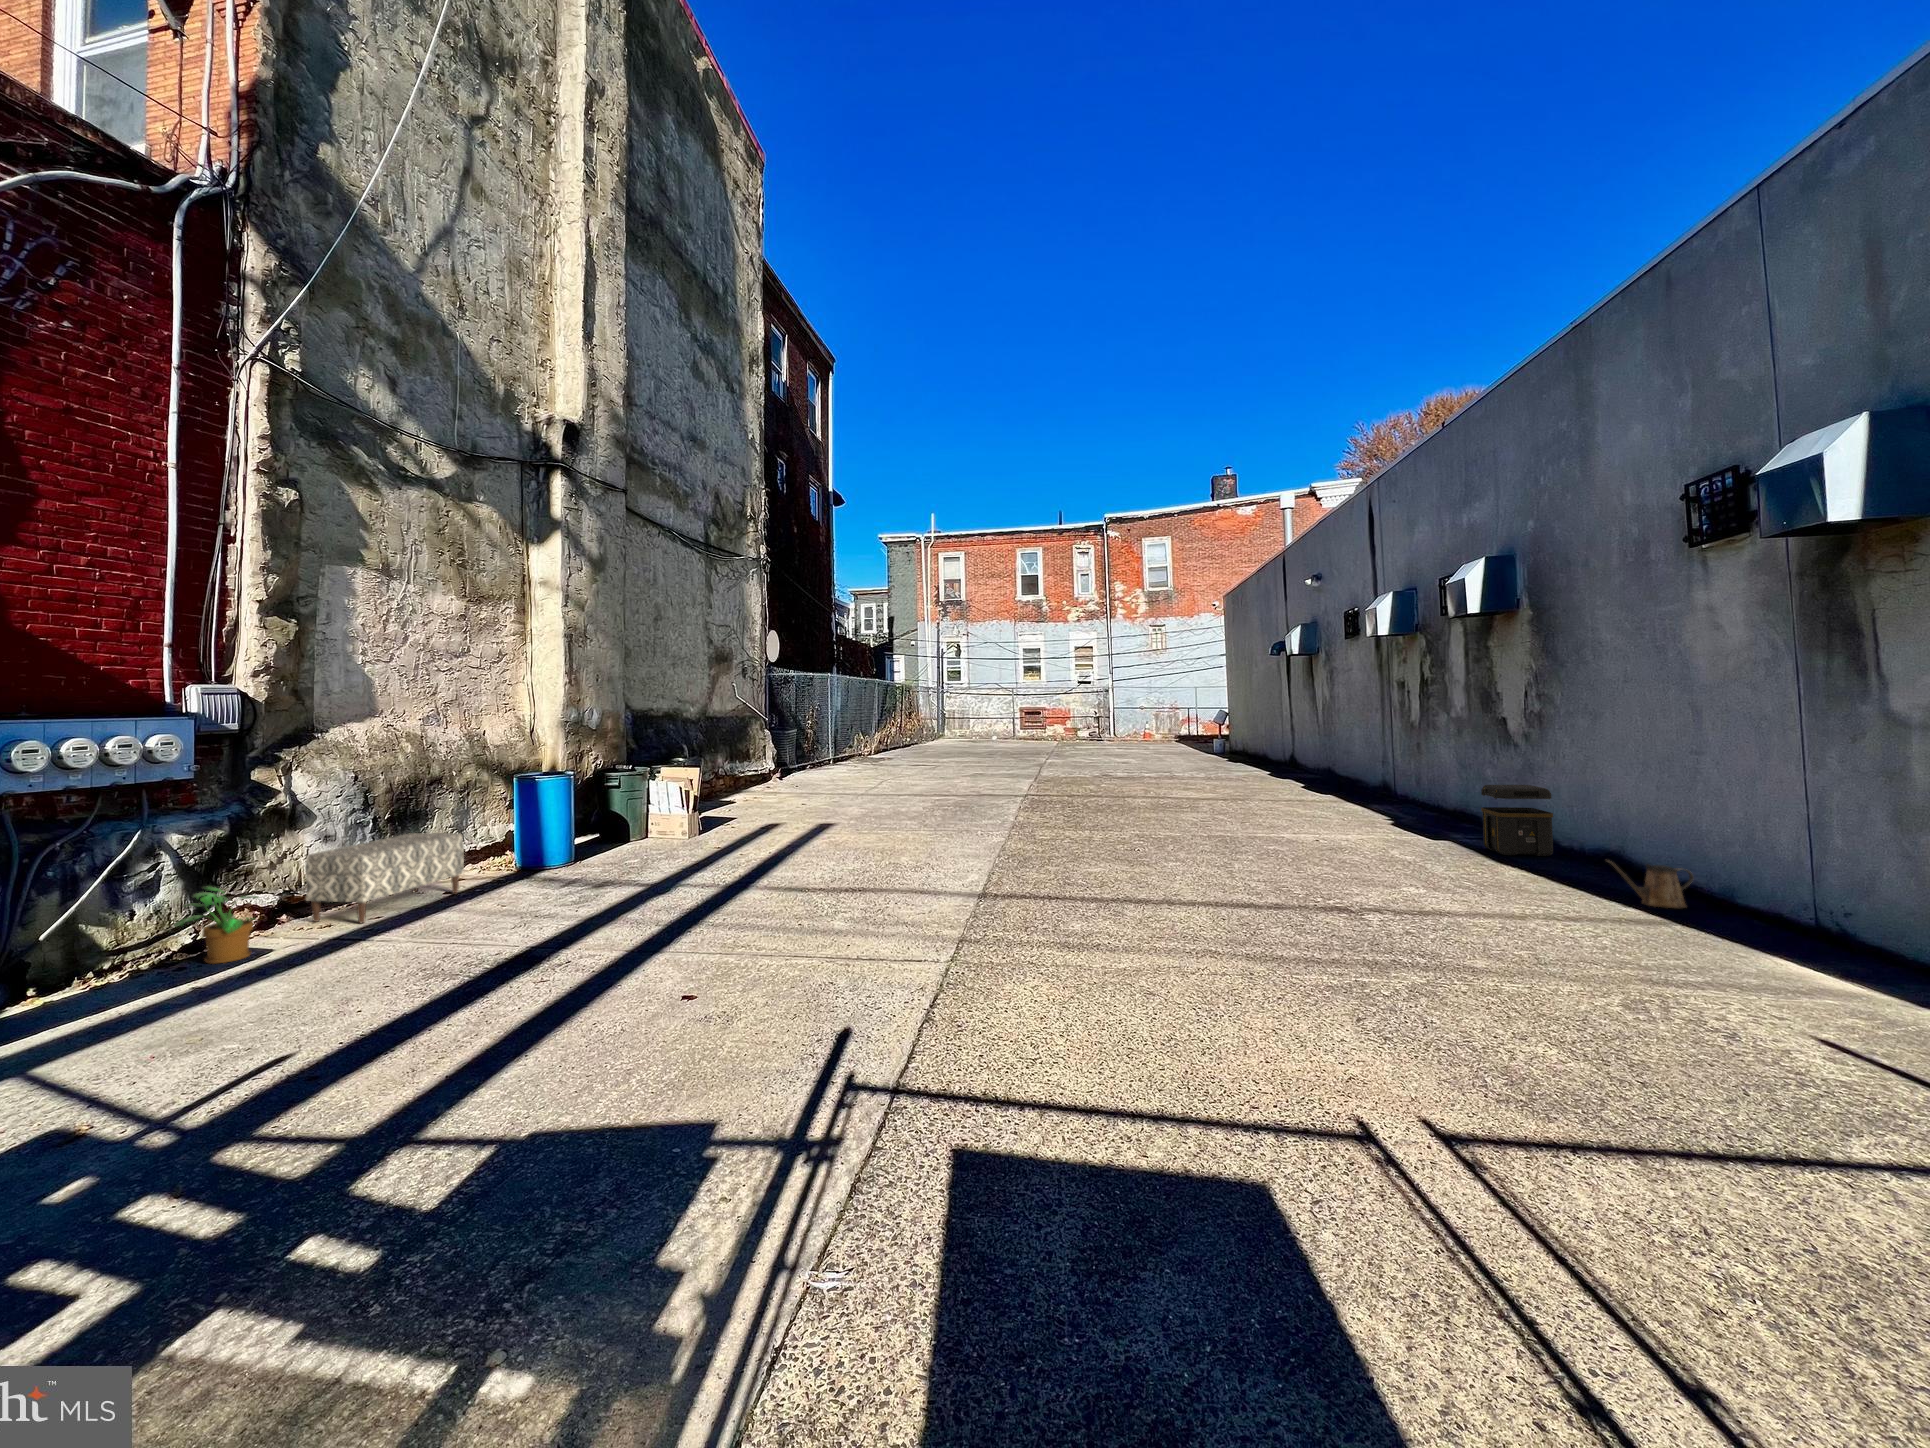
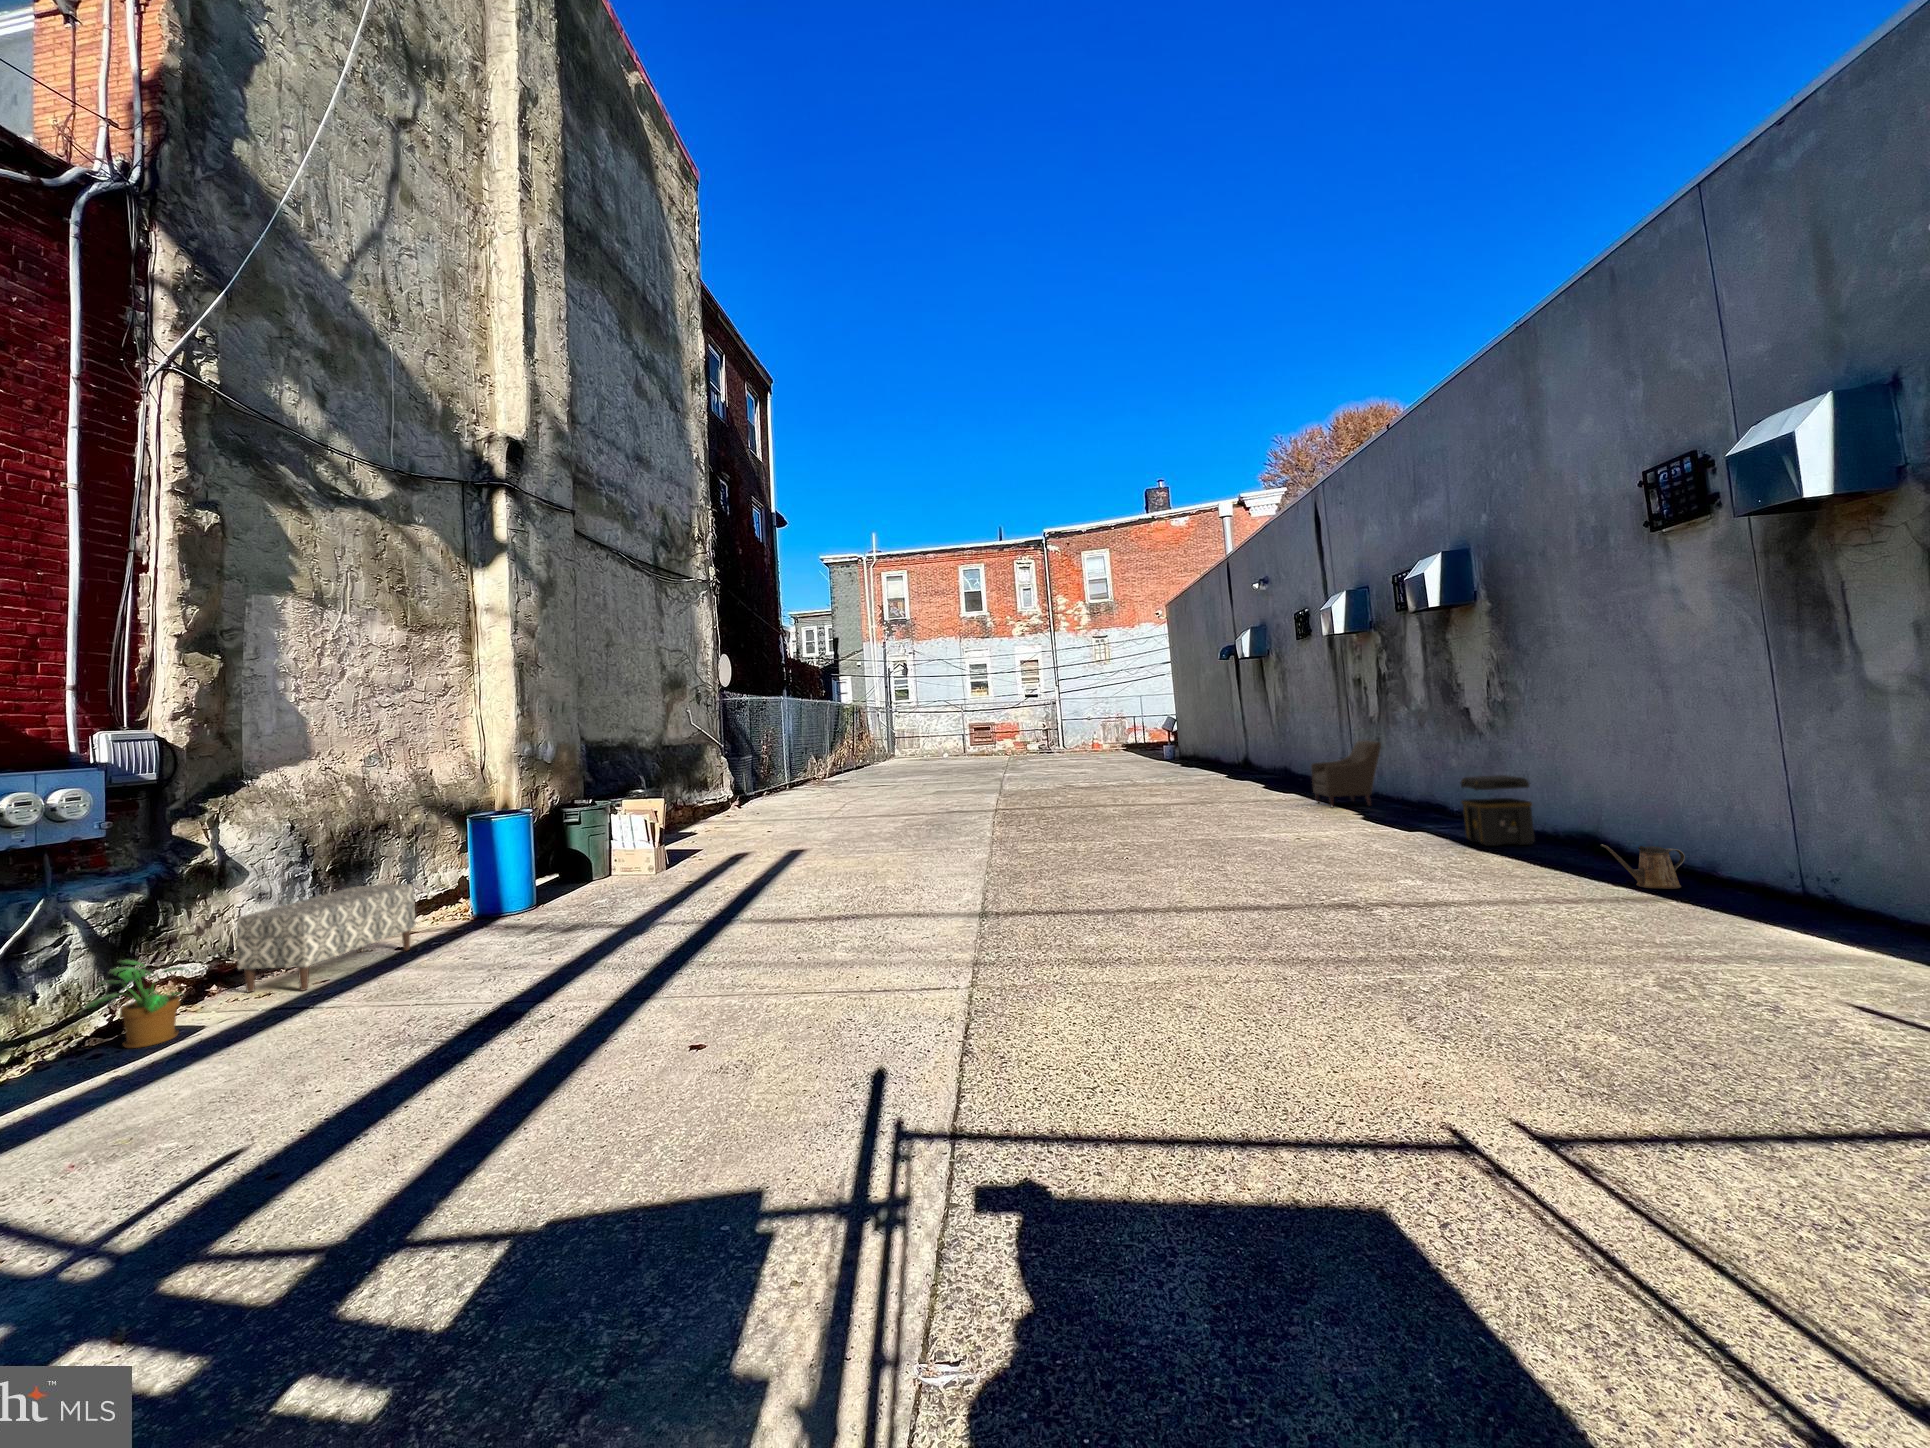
chair: none [1343,742,1415,808] -> present [1311,740,1381,807]

